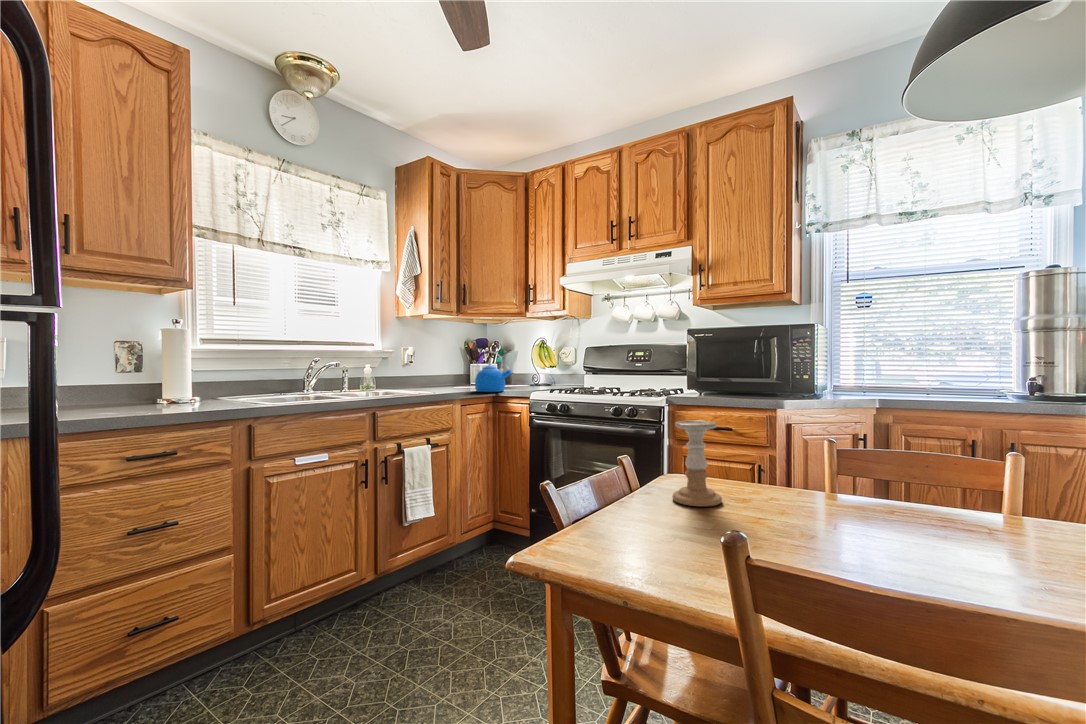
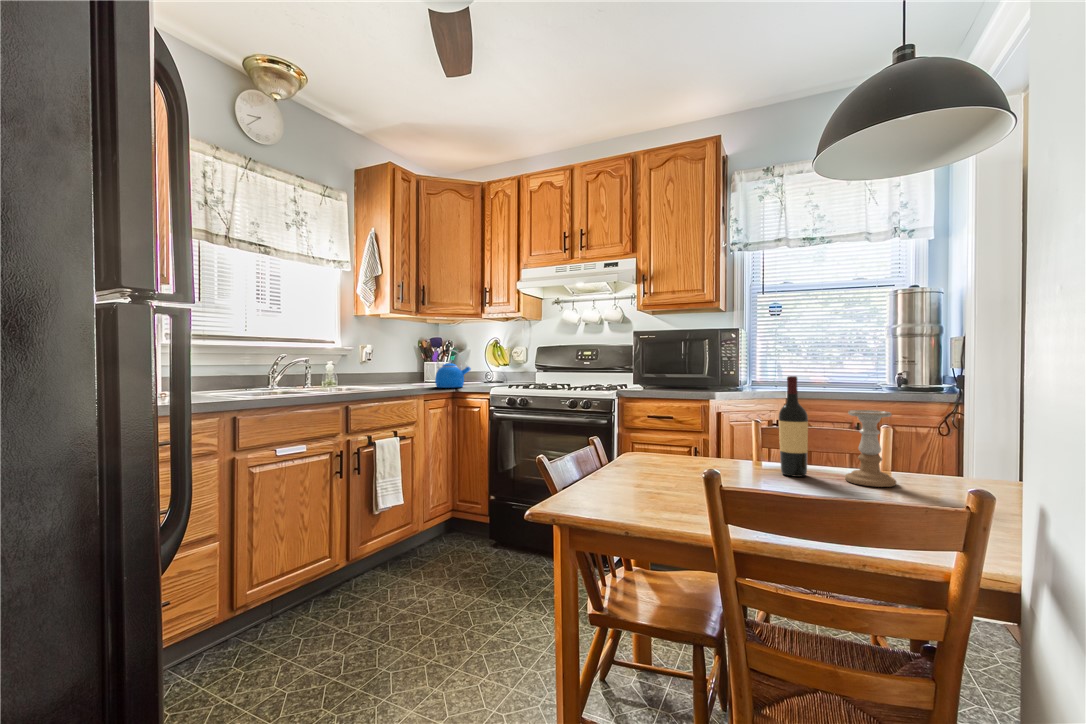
wine bottle: none [853,386,893,517] -> present [779,376,808,477]
candle holder: present [672,421,722,507] -> present [845,410,896,487]

